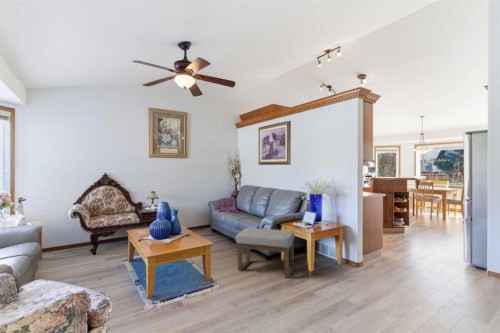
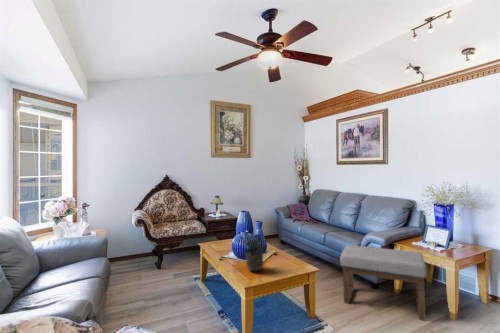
potted plant: none [148,215,172,247] -> present [238,232,267,271]

